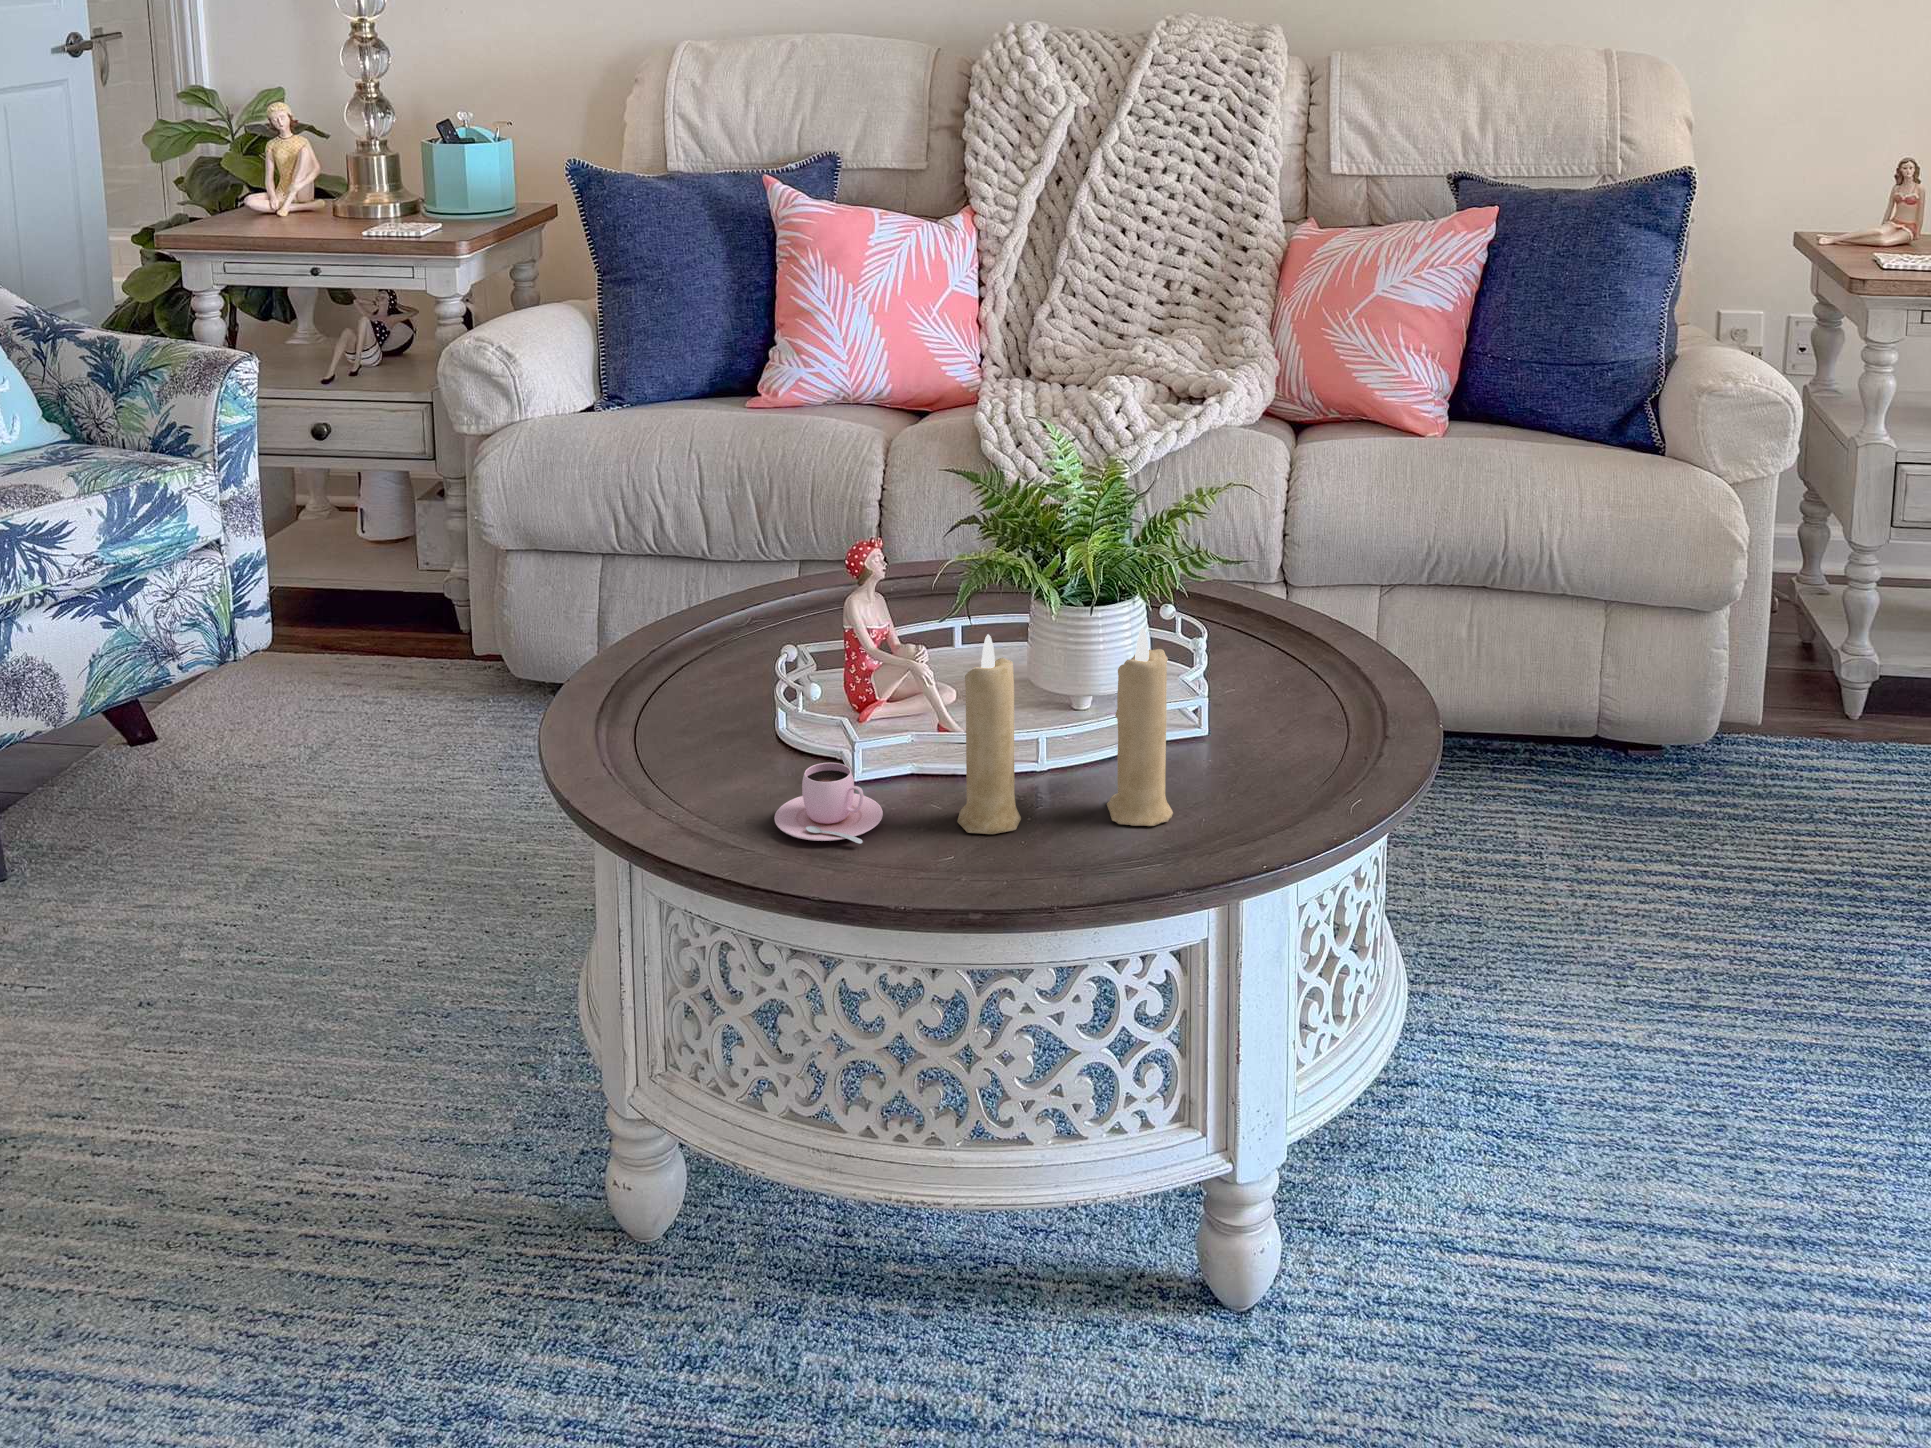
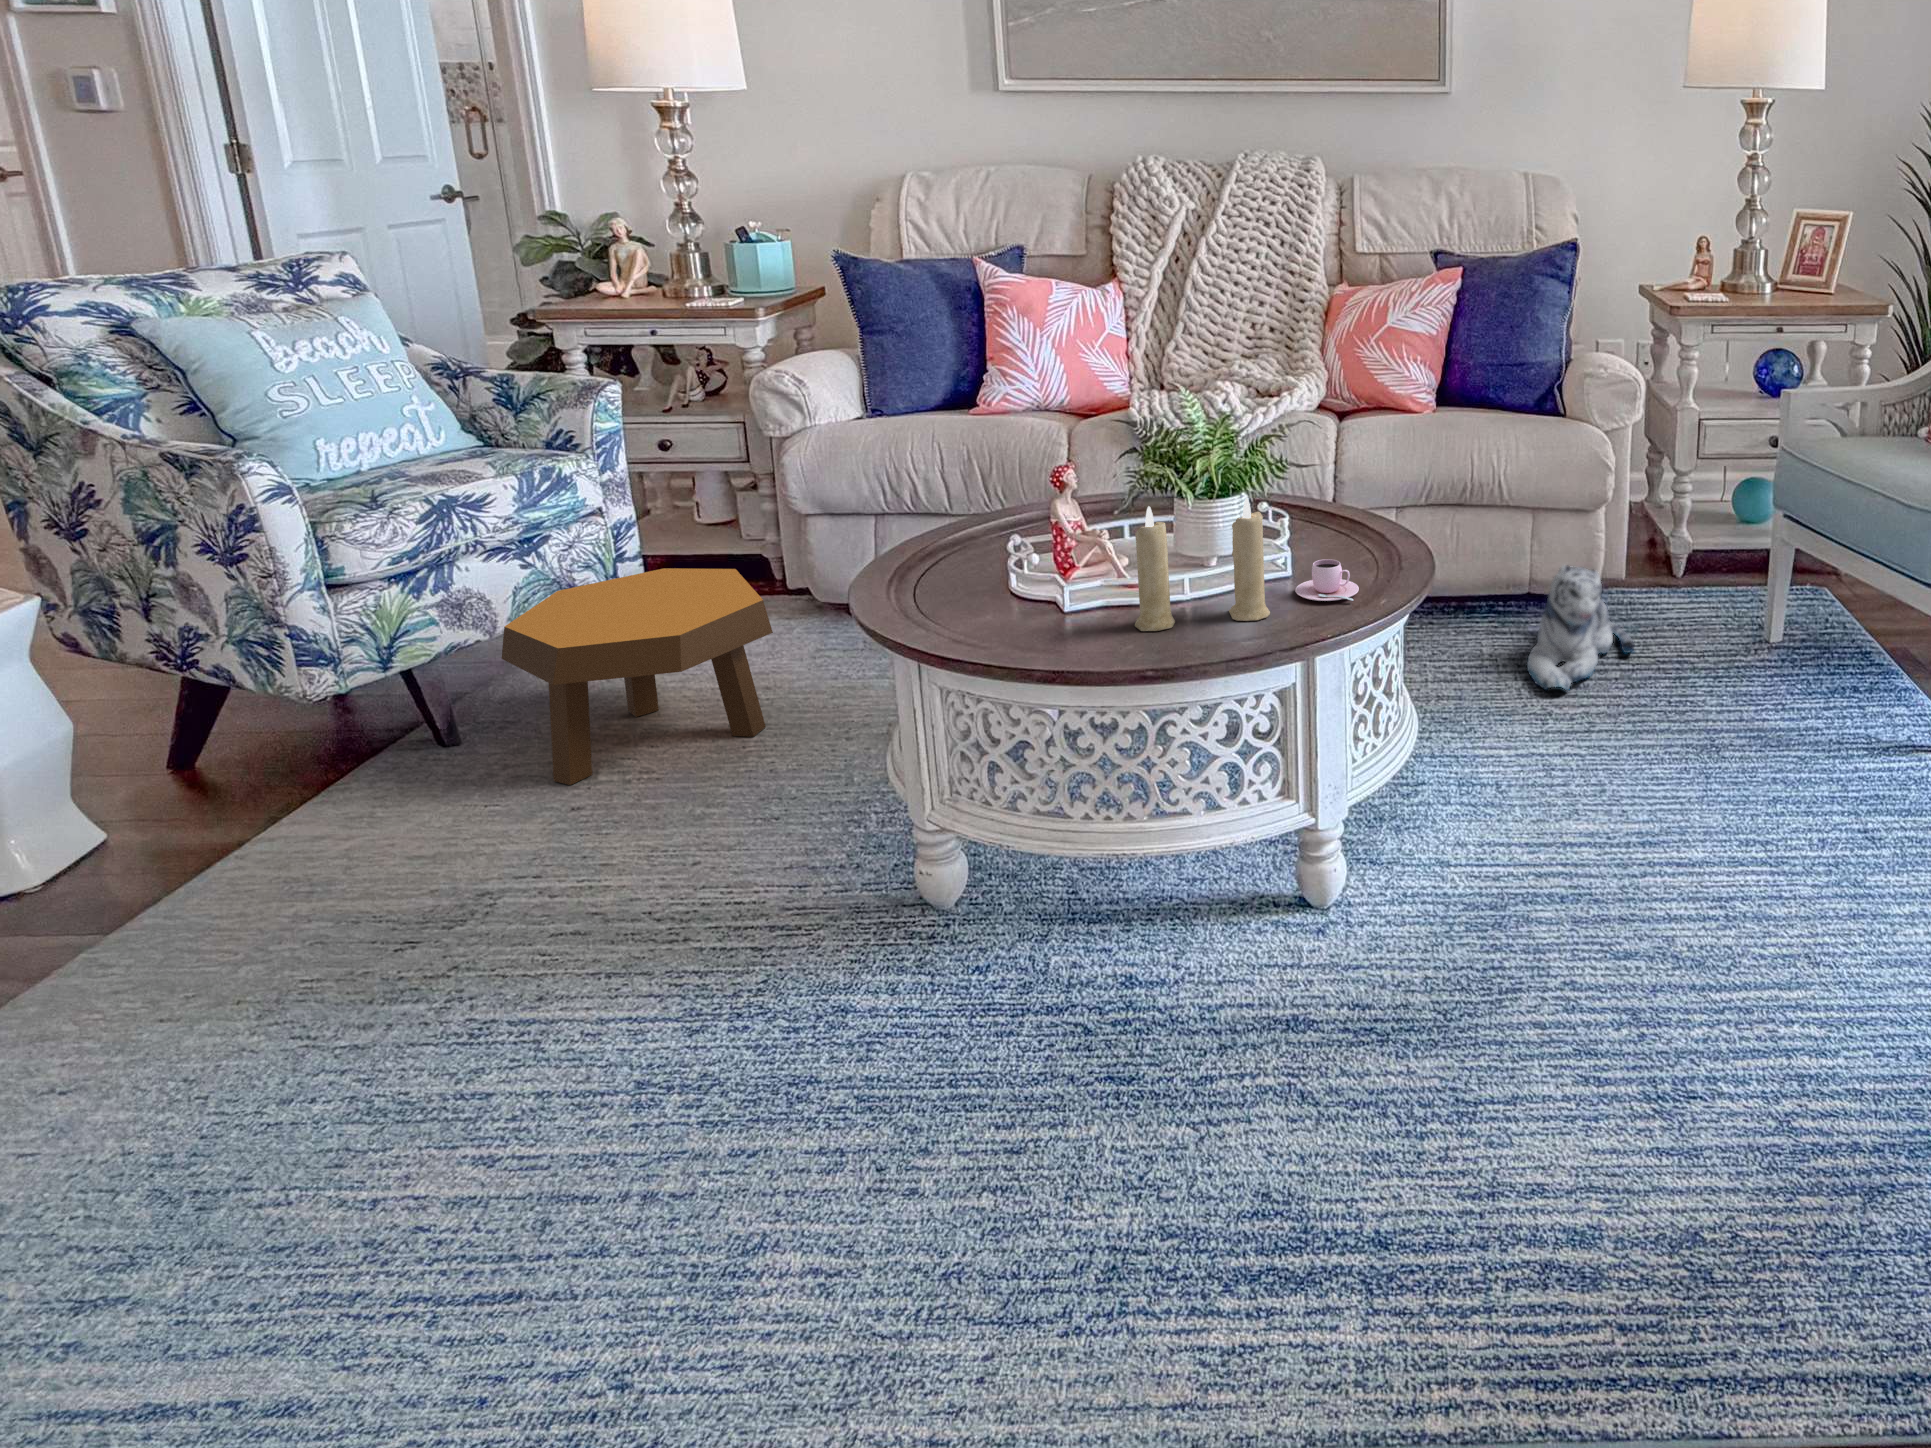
footstool: none [62,632,431,961] -> present [502,568,773,785]
plush toy: none [1591,715,1780,933] -> present [1527,565,1634,690]
teacup: present [774,763,883,844] -> present [1295,559,1359,601]

